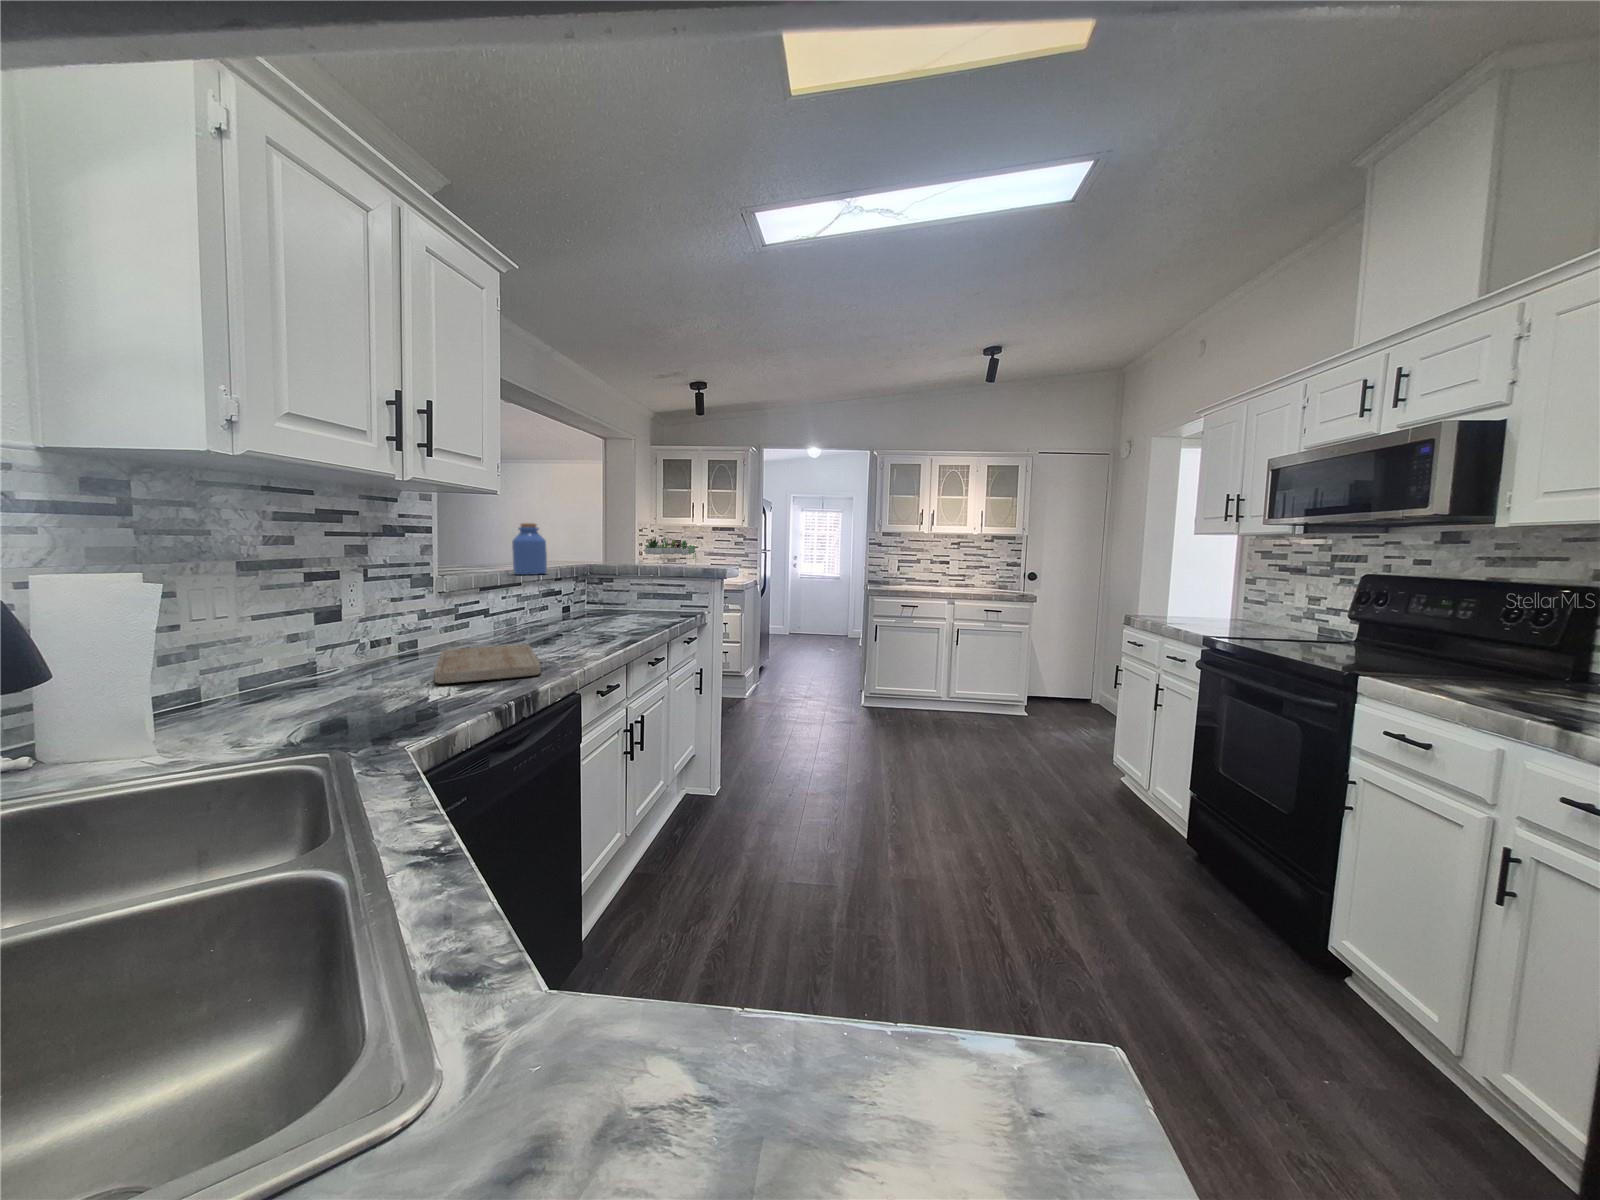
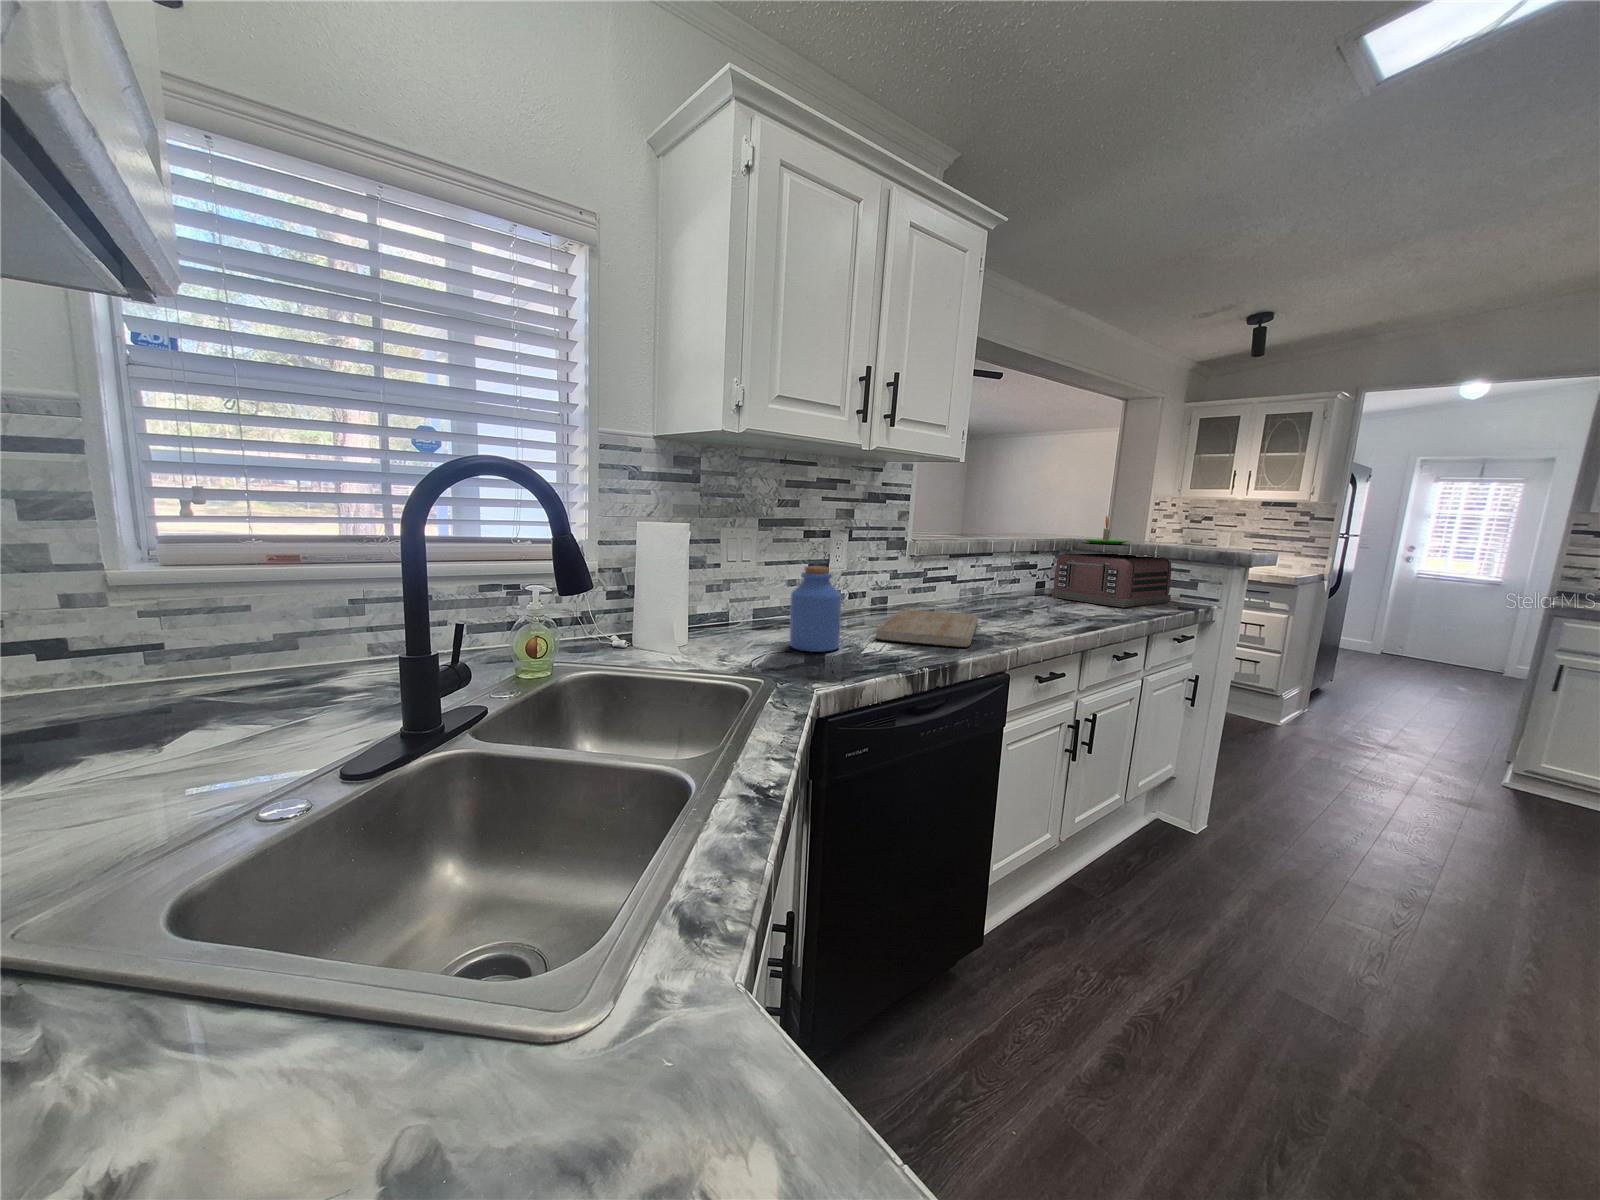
jar: present [512,523,547,575] -> present [789,566,842,652]
succulent plant: present [645,537,696,558] -> none [1165,512,1235,541]
candle: none [591,542,632,567] -> present [1083,516,1129,544]
toaster: none [579,575,675,621] -> present [1052,553,1171,607]

